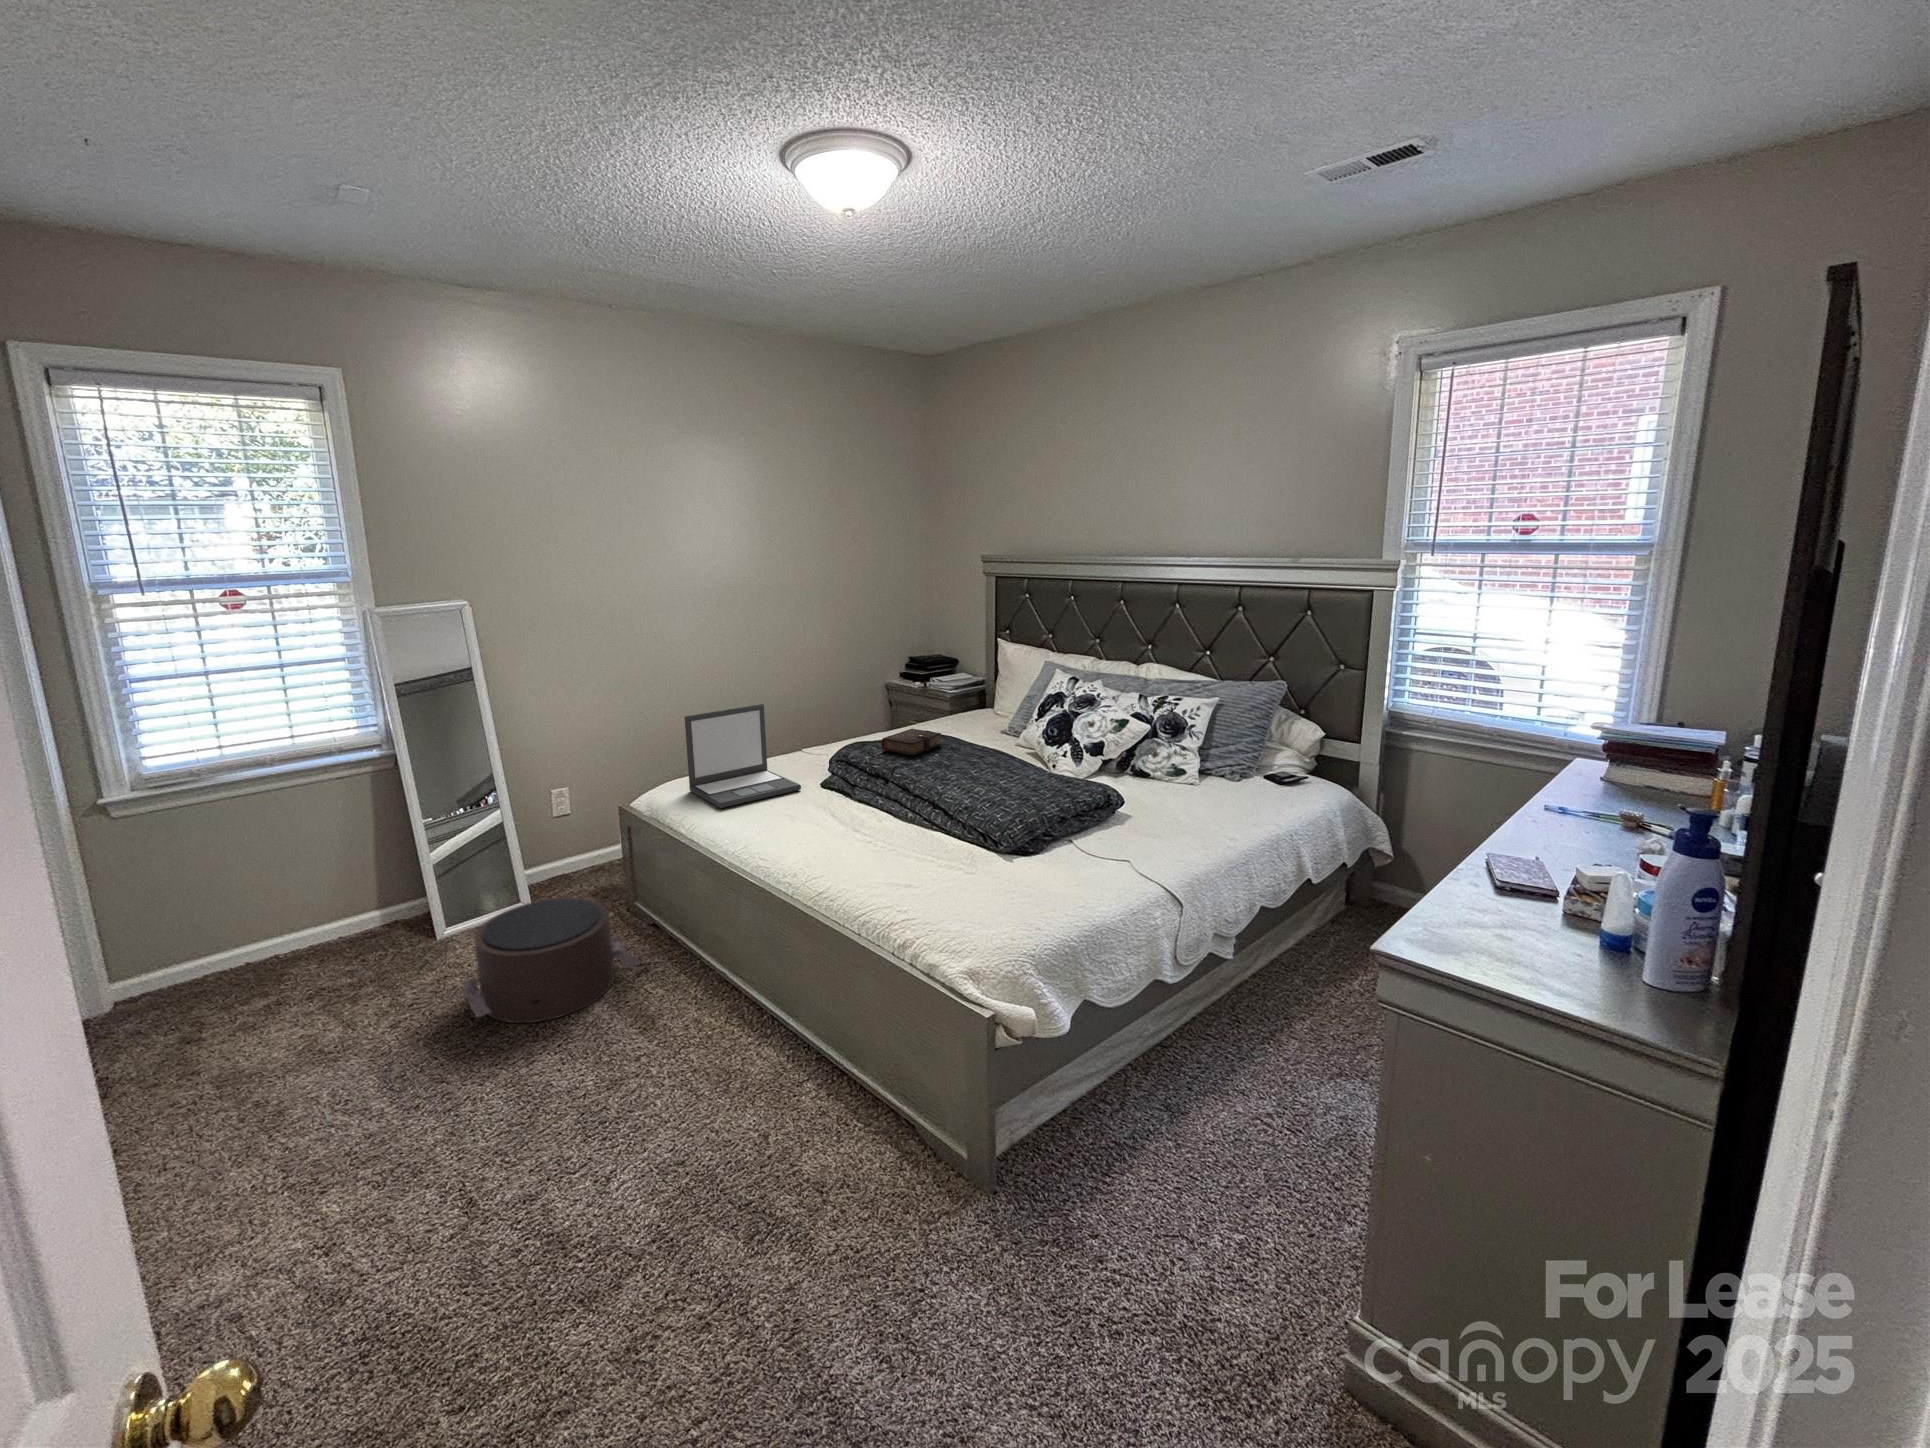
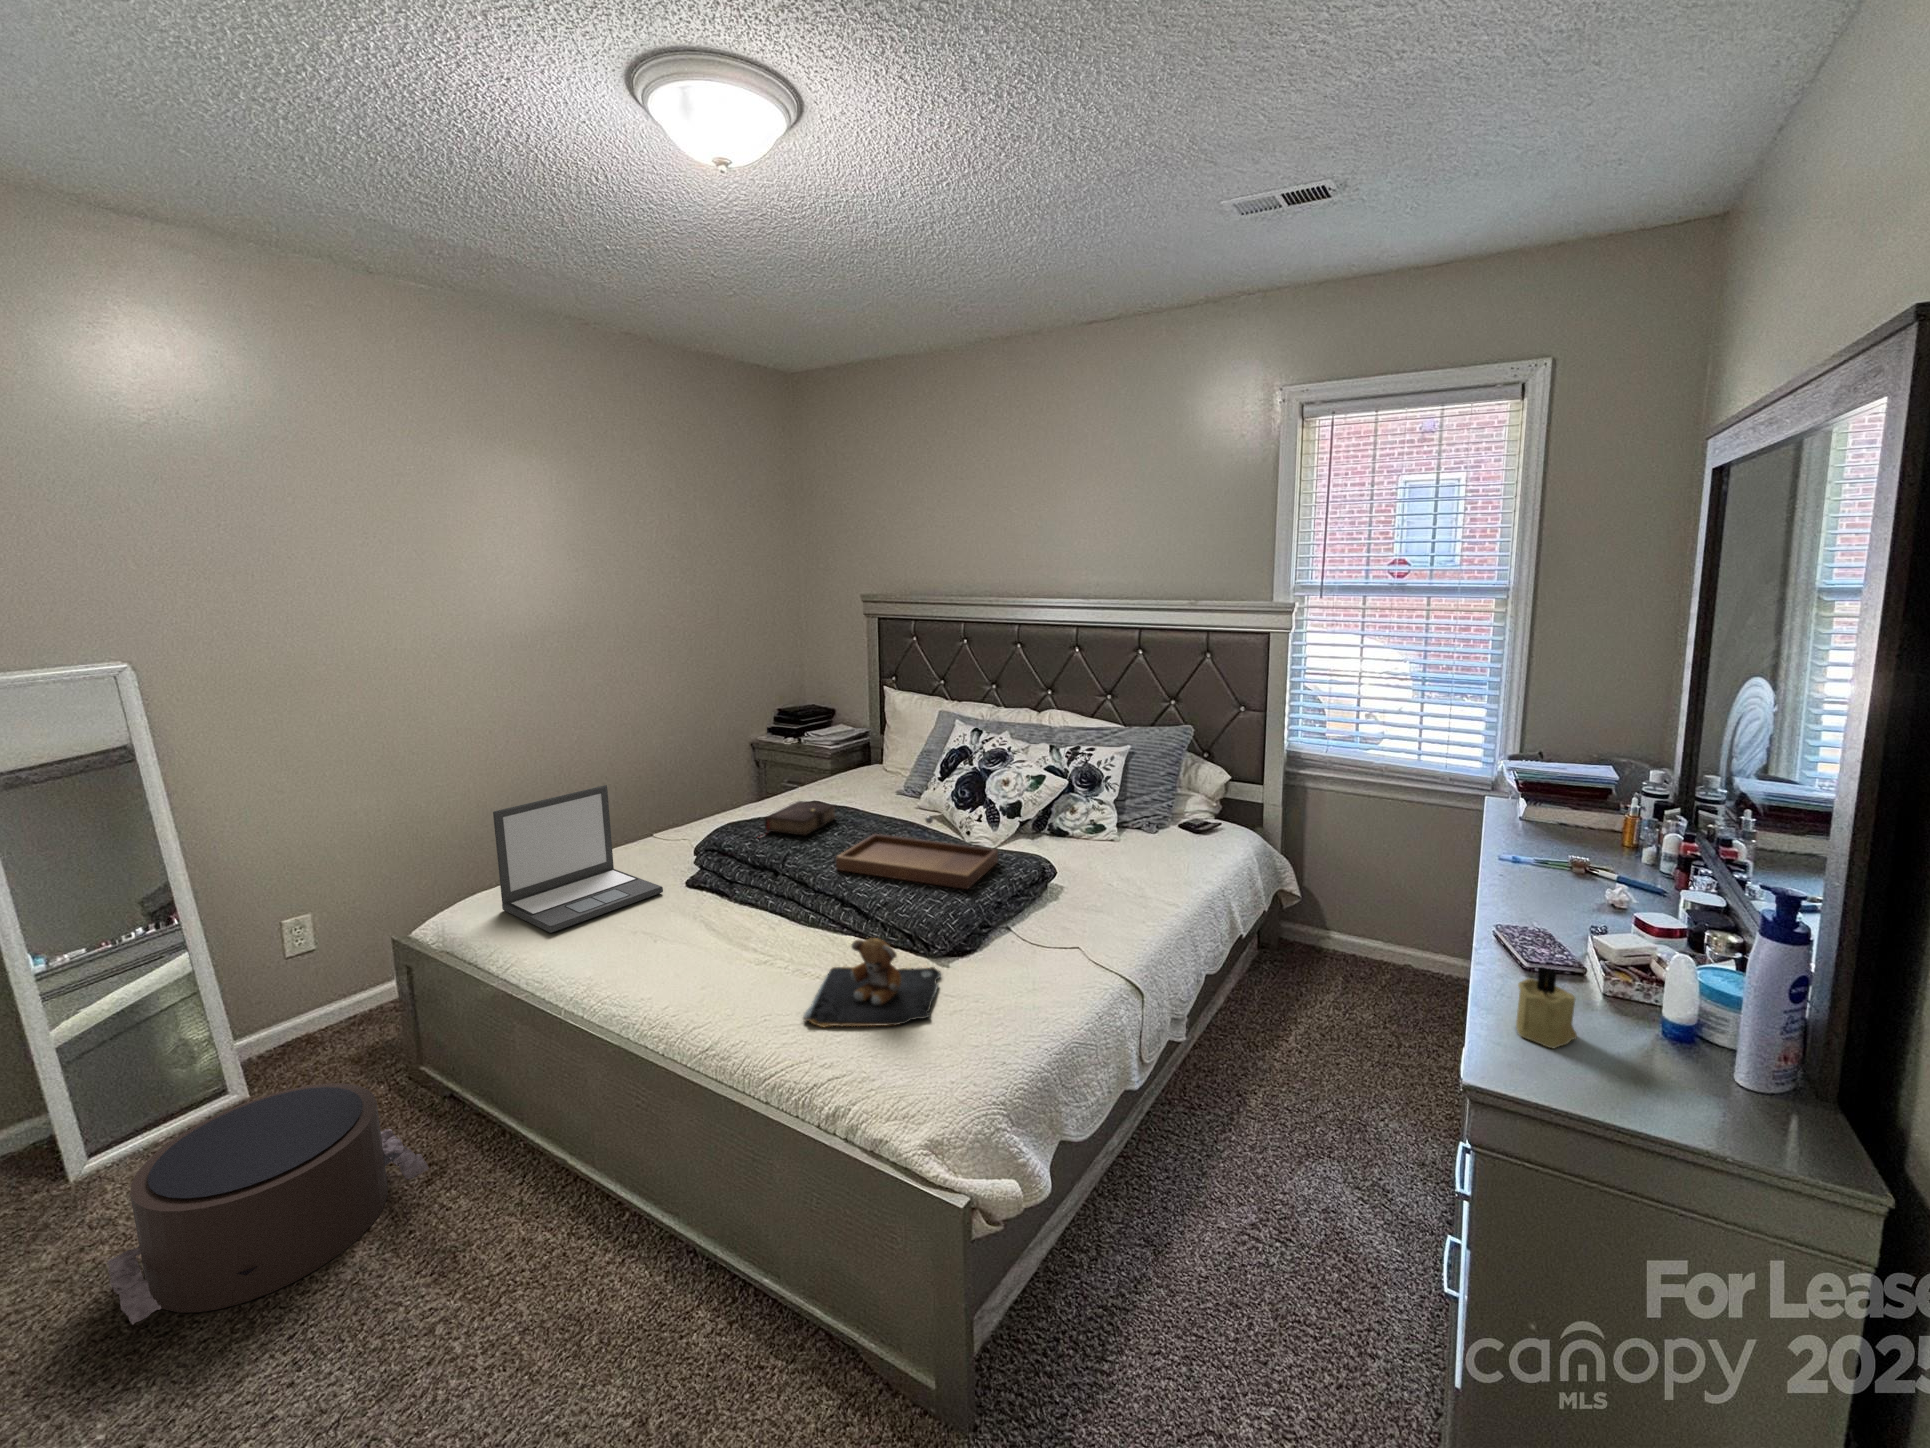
tray: none [932,742,1069,804] -> present [836,816,998,889]
teddy bear: none [888,826,1002,893] -> present [803,938,941,1027]
candle: none [1455,873,1512,942] -> present [1516,967,1577,1049]

